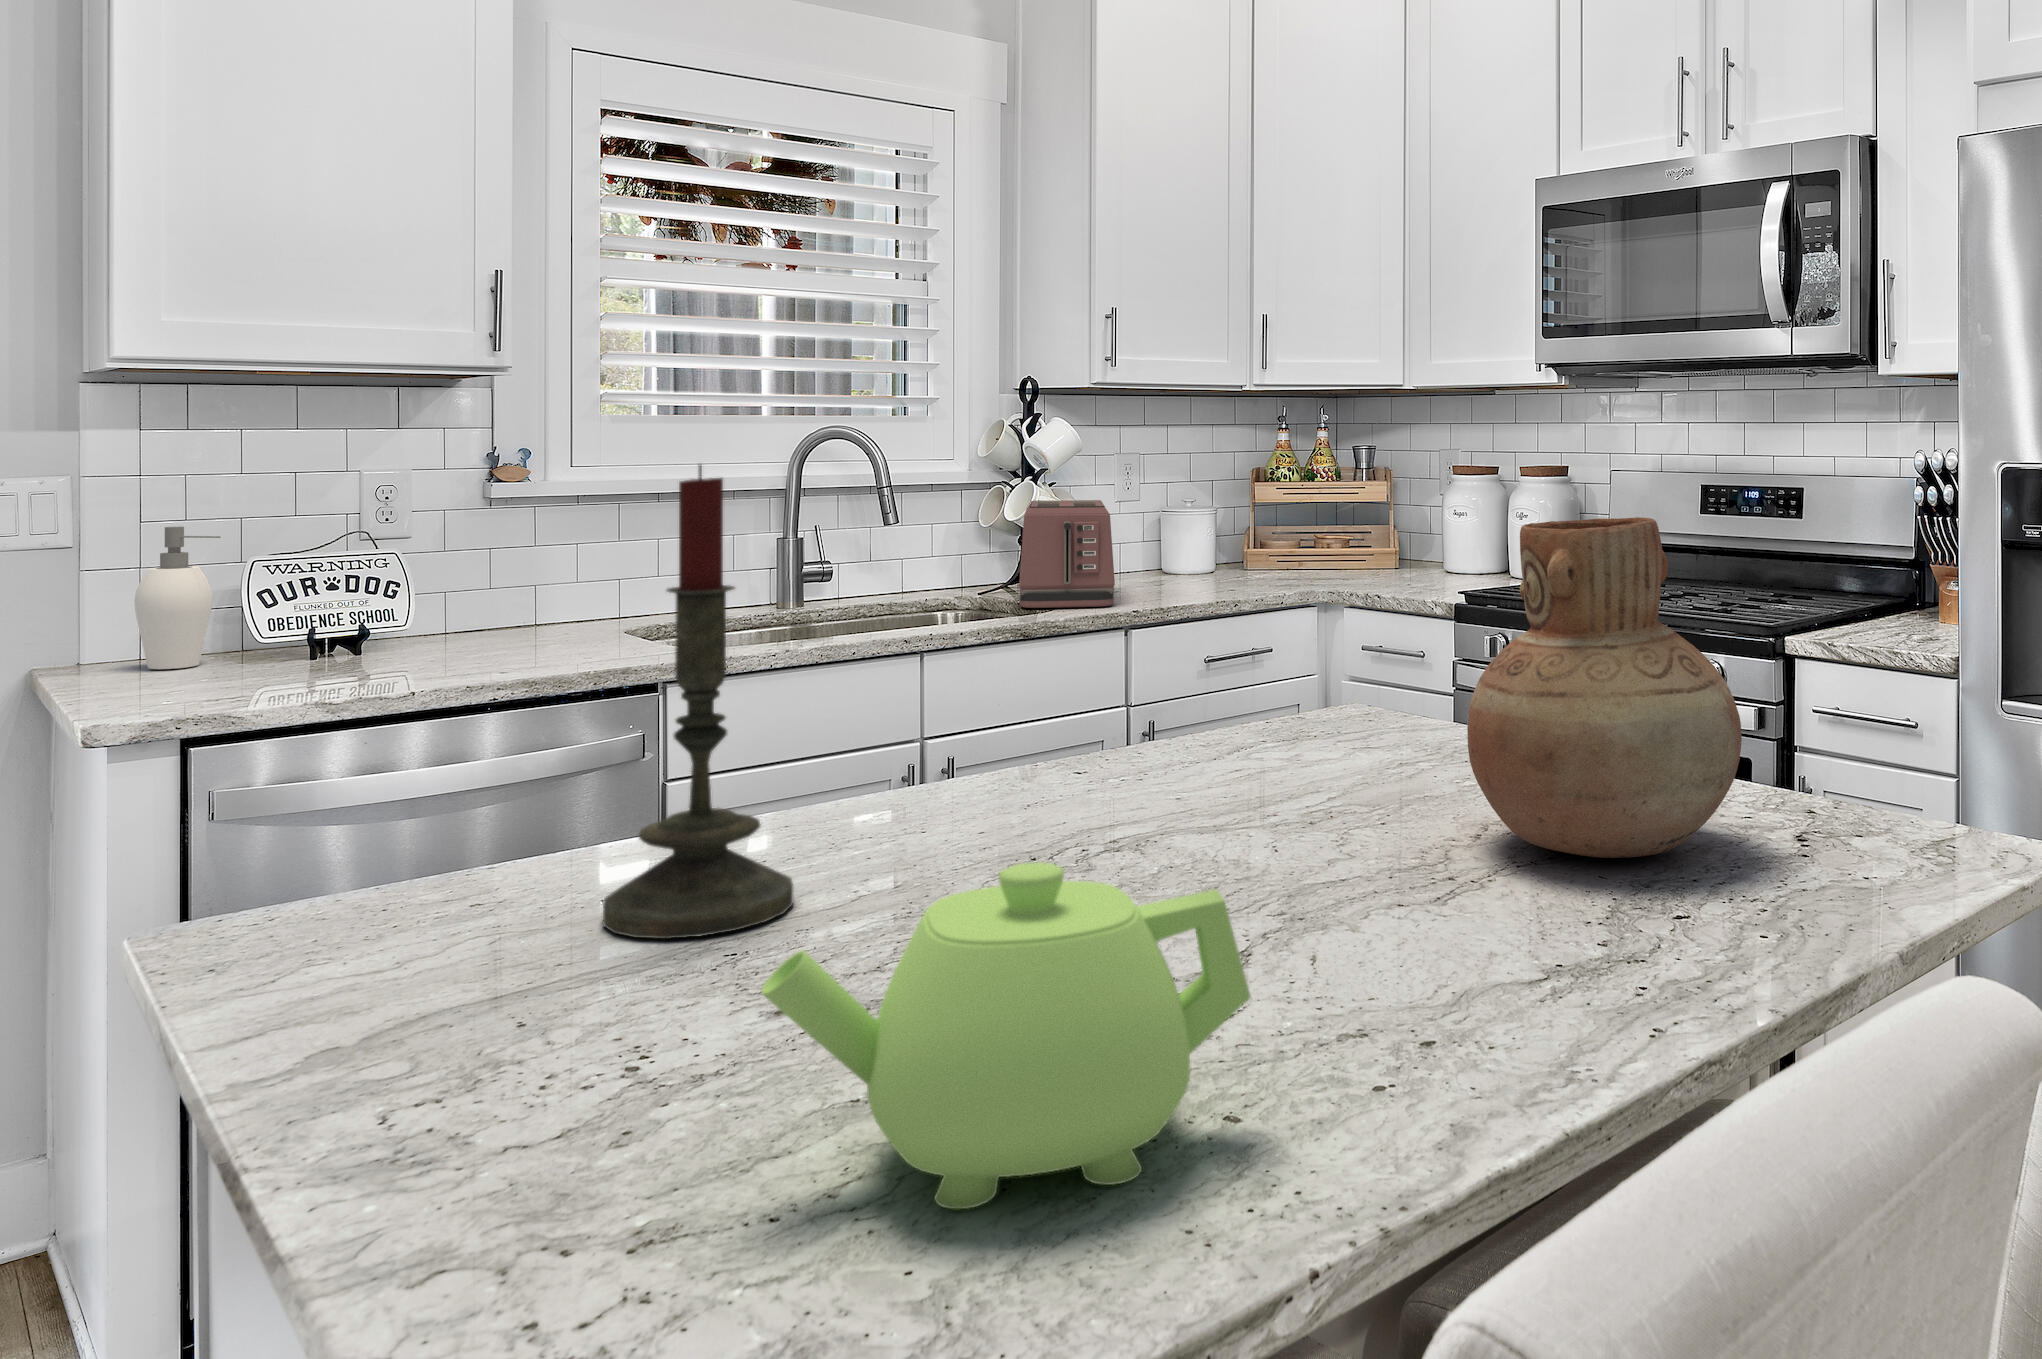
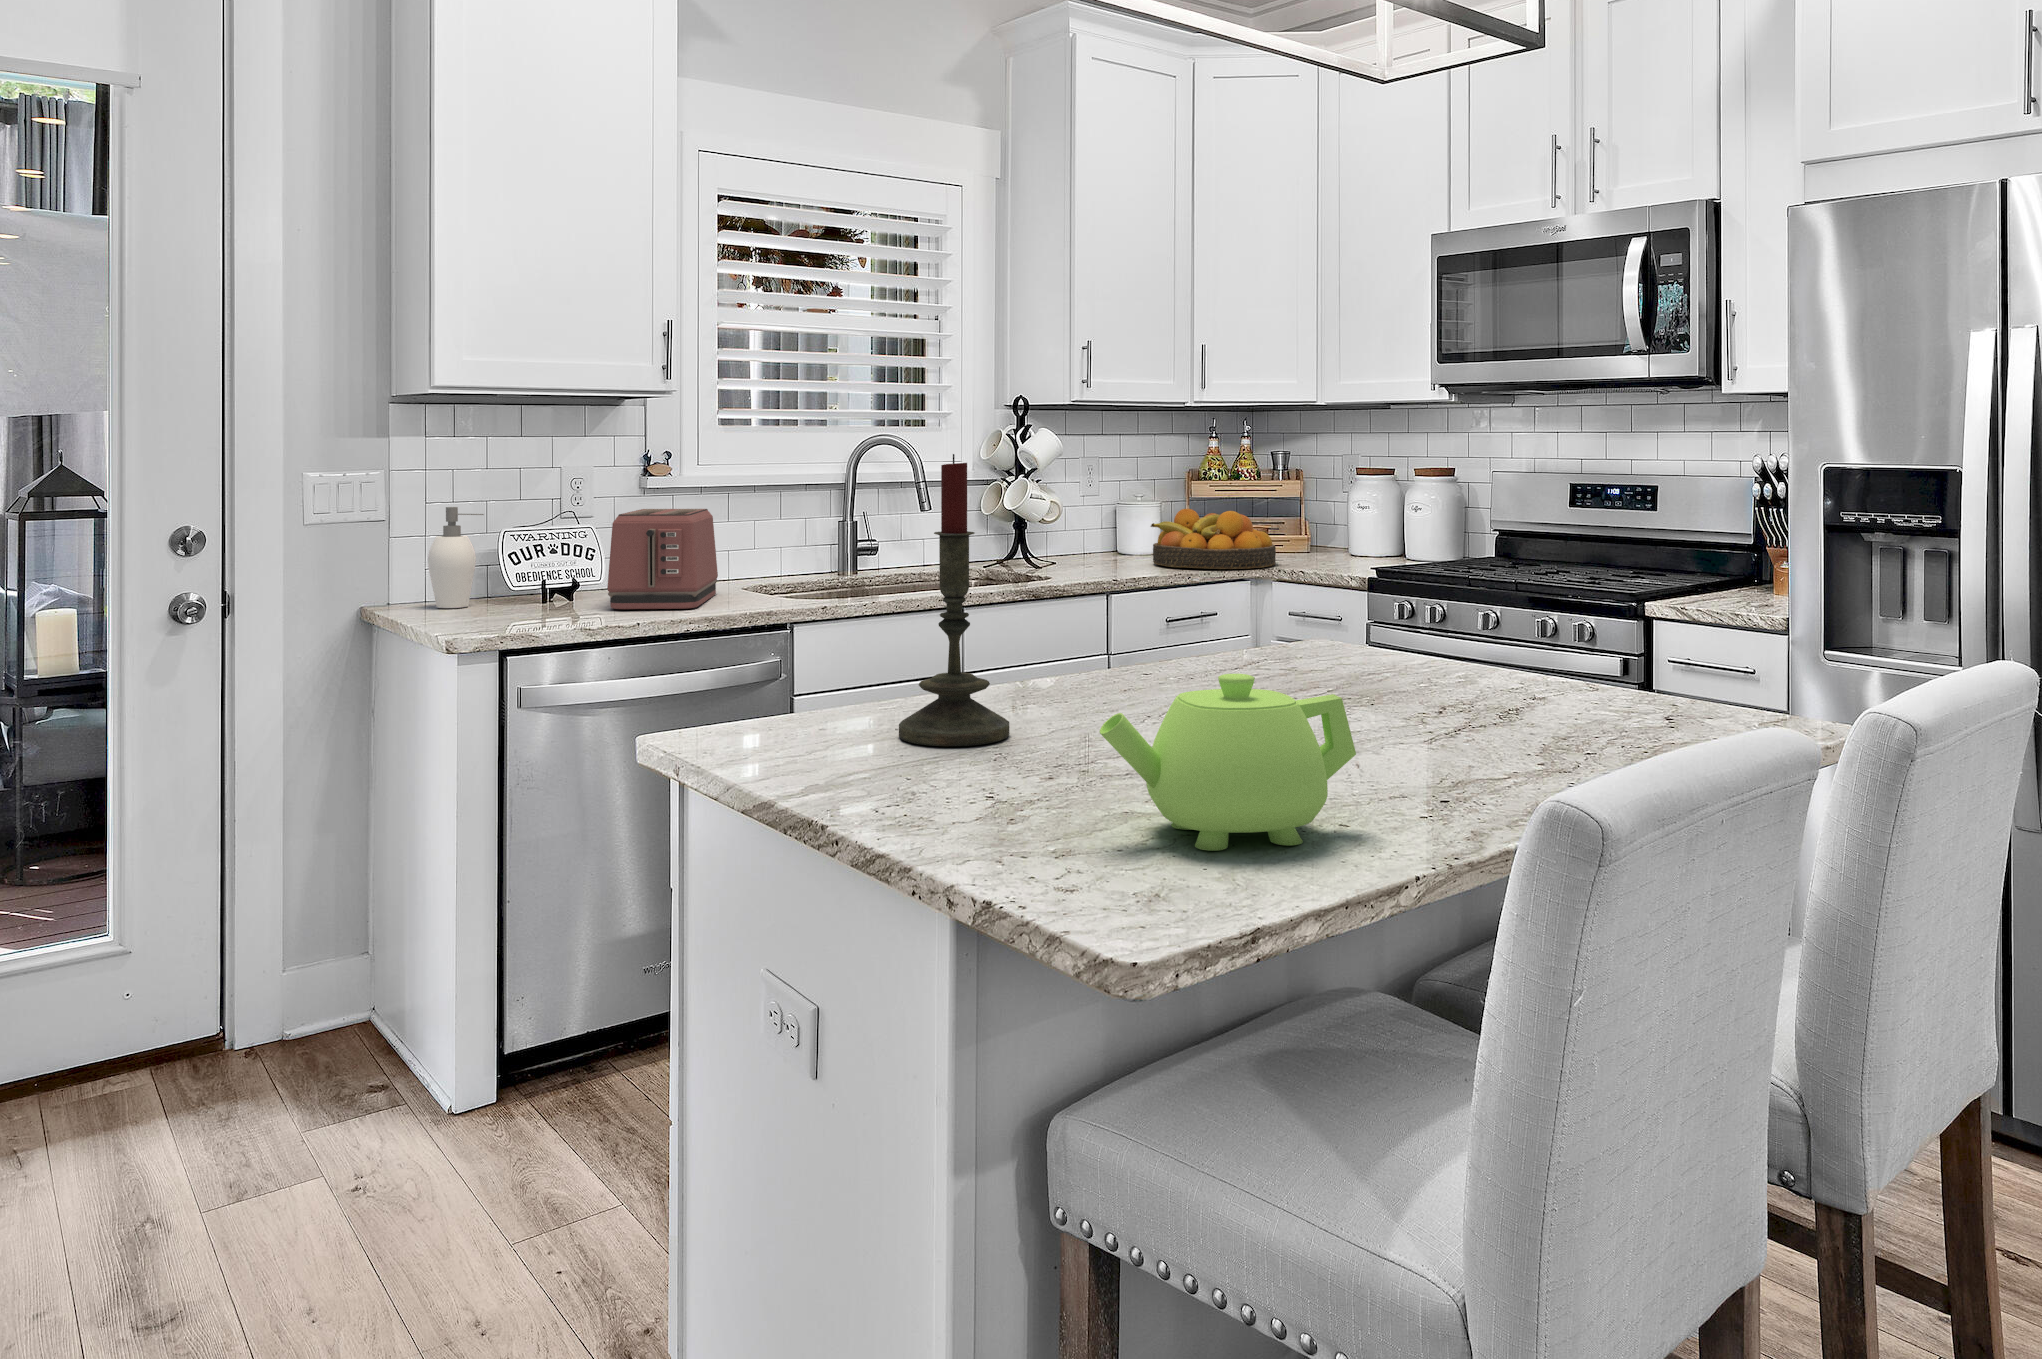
toaster: present [1019,500,1115,608] -> present [607,509,718,609]
fruit bowl: none [1194,516,1350,593] -> present [1151,509,1276,569]
vase: present [1467,517,1742,858] -> none [1434,494,1628,723]

